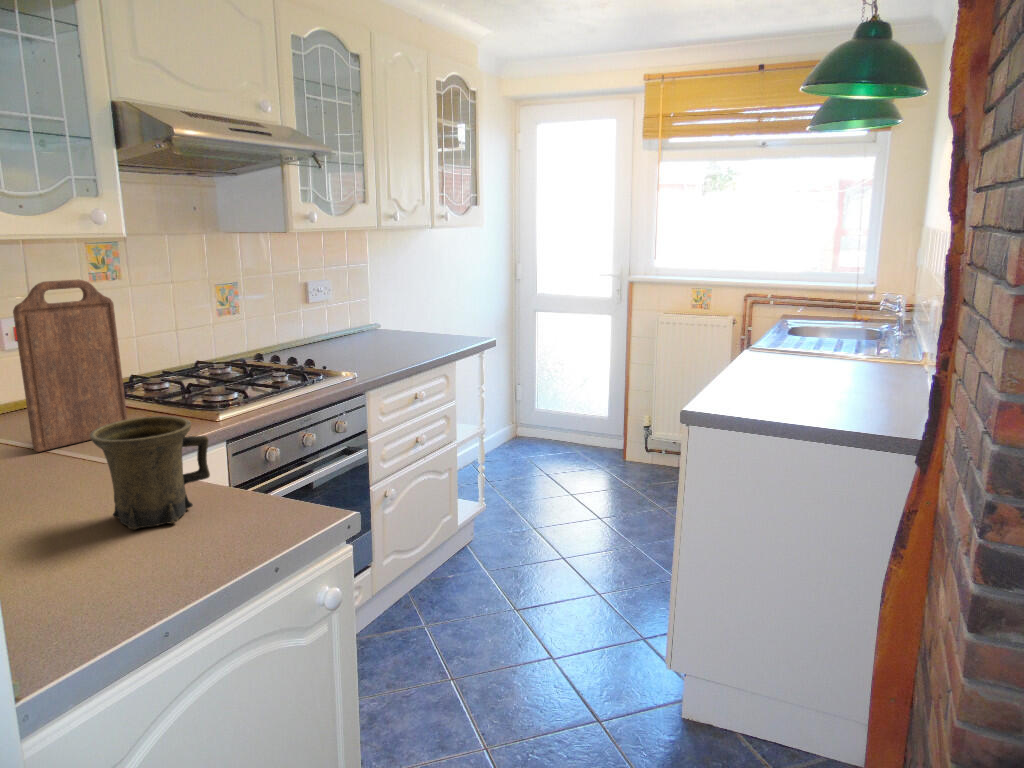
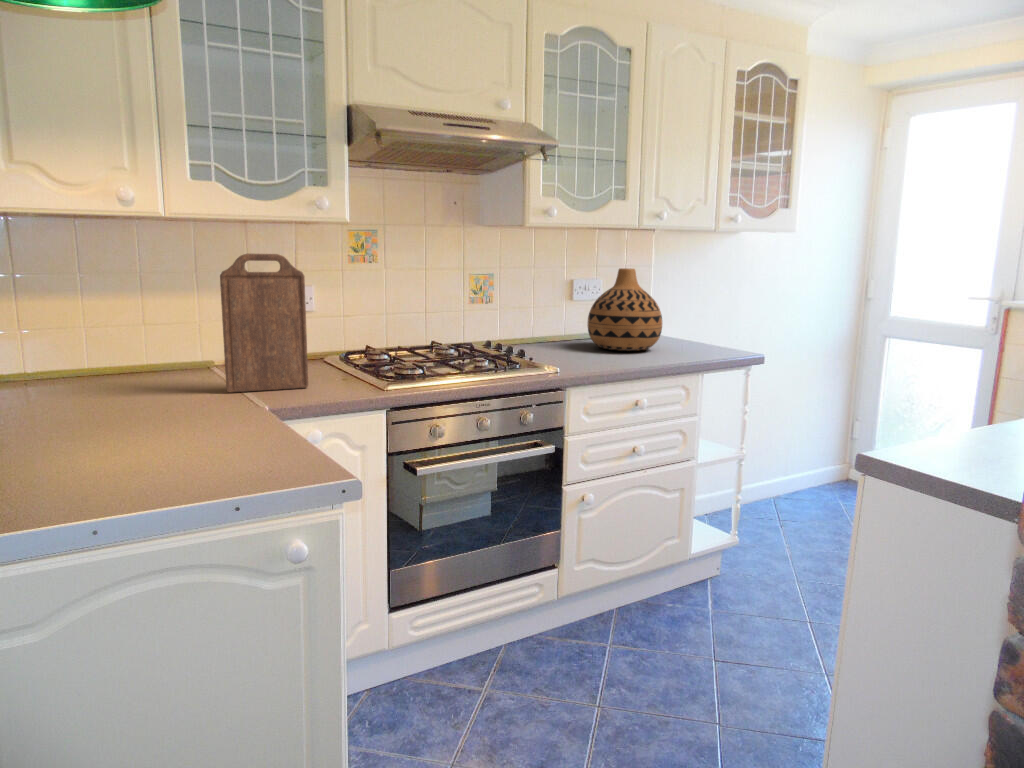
vase: none [337,268,410,348] -> present [587,268,662,351]
mug: present [90,416,210,529] -> none [142,367,246,463]

